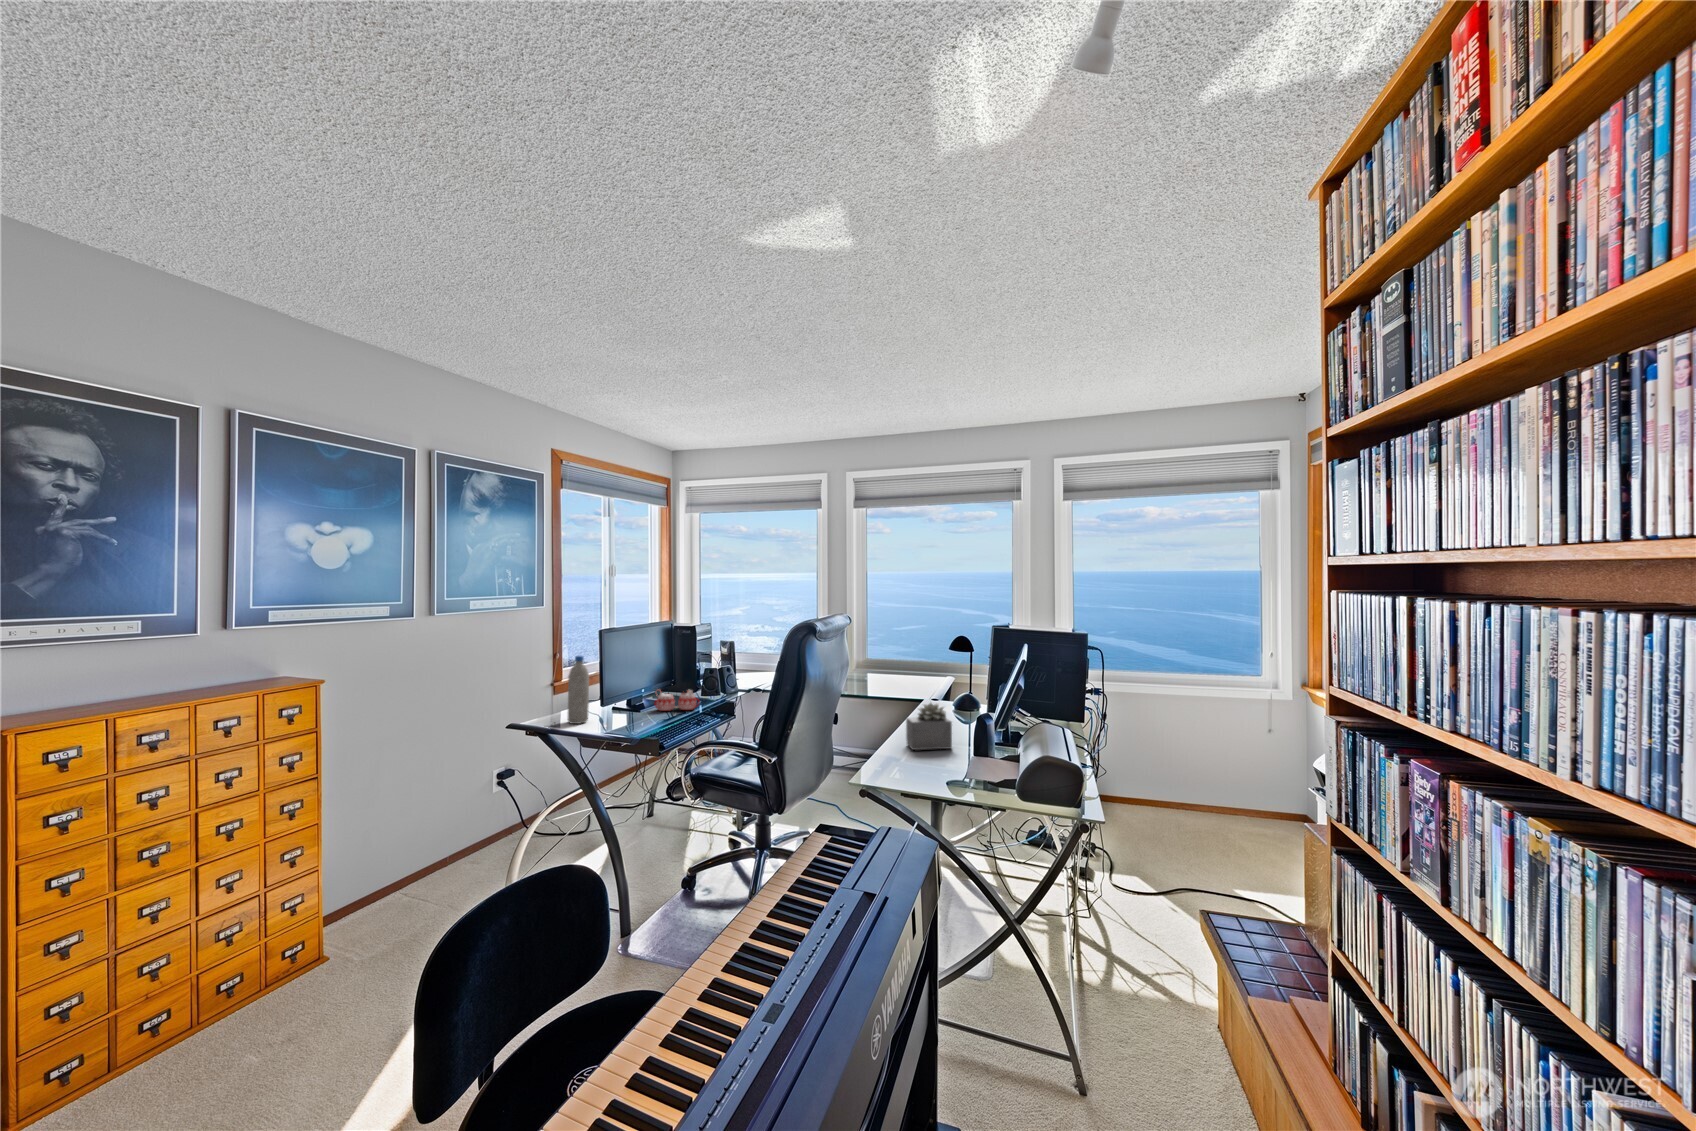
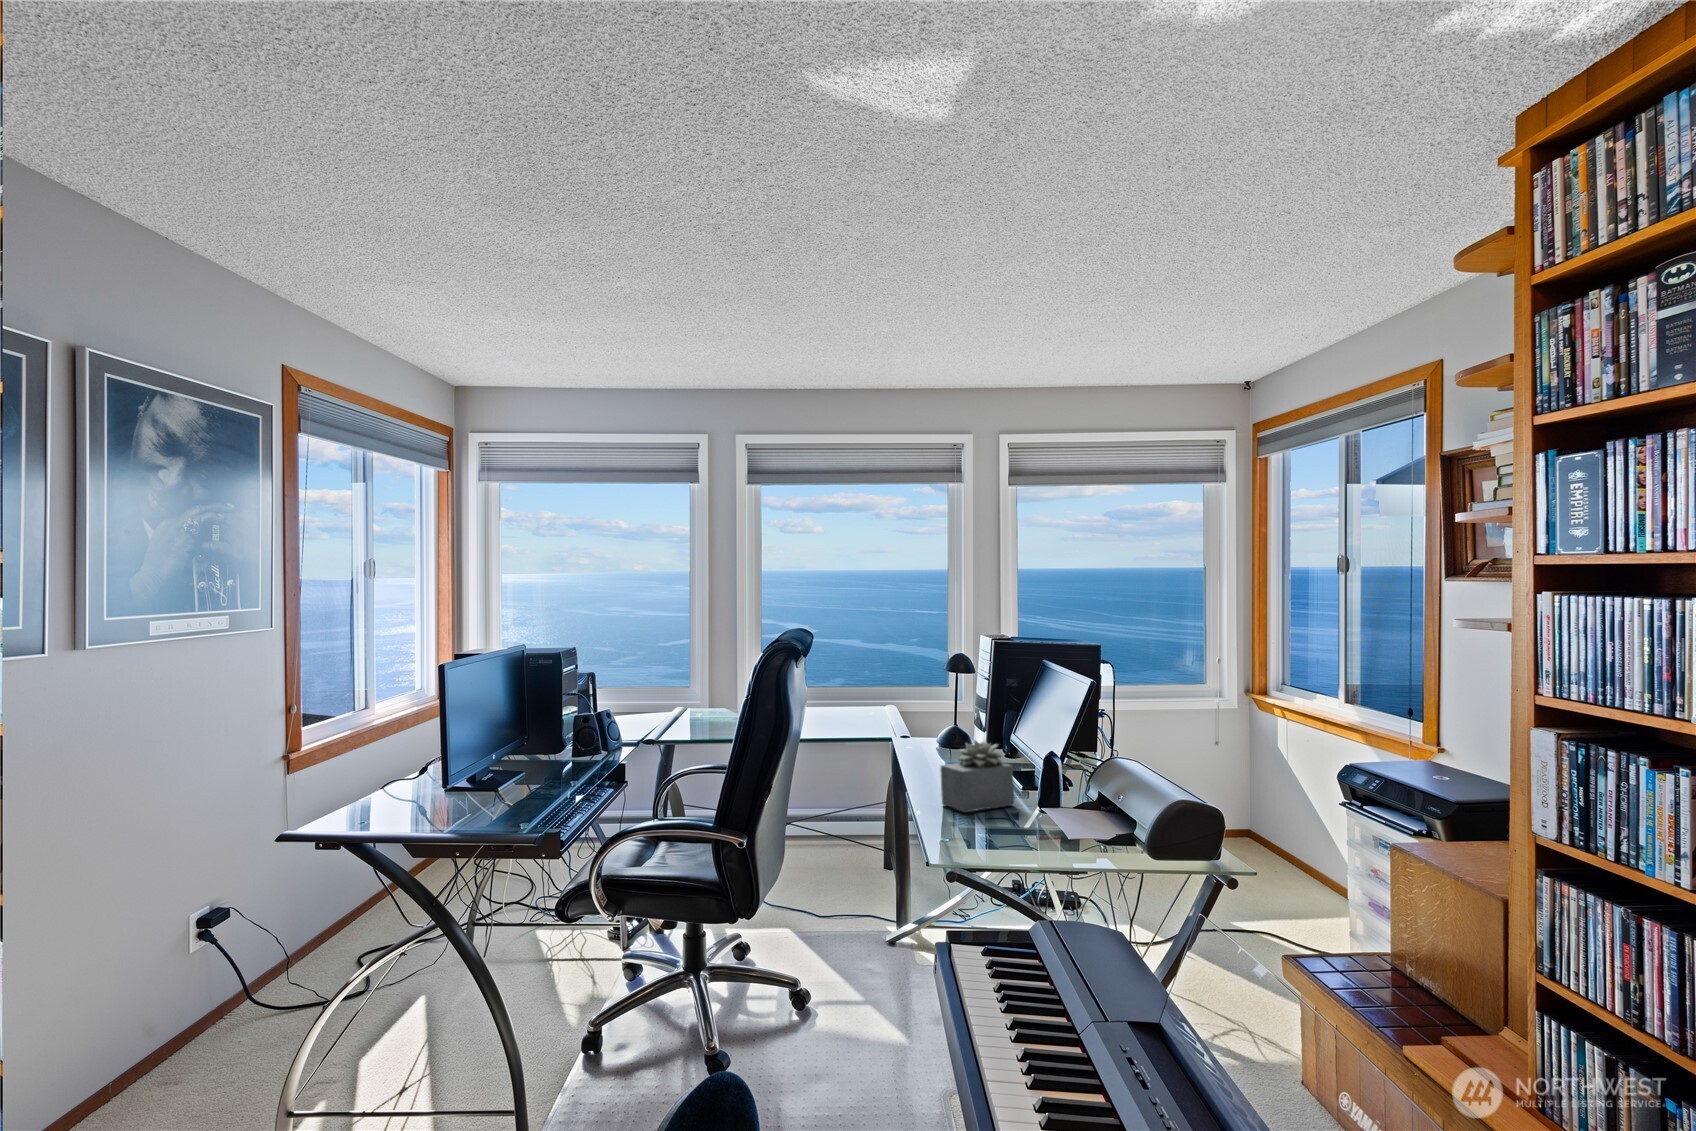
water bottle: present [567,655,589,724] -> none [369,703,408,821]
mug: present [655,690,699,711] -> none [504,747,580,785]

